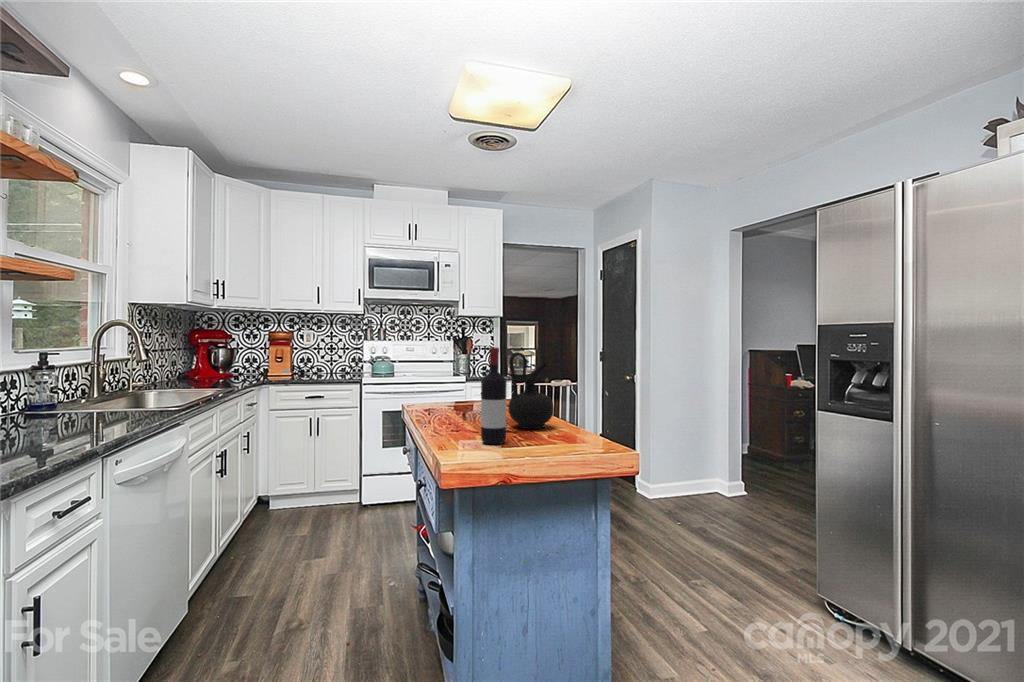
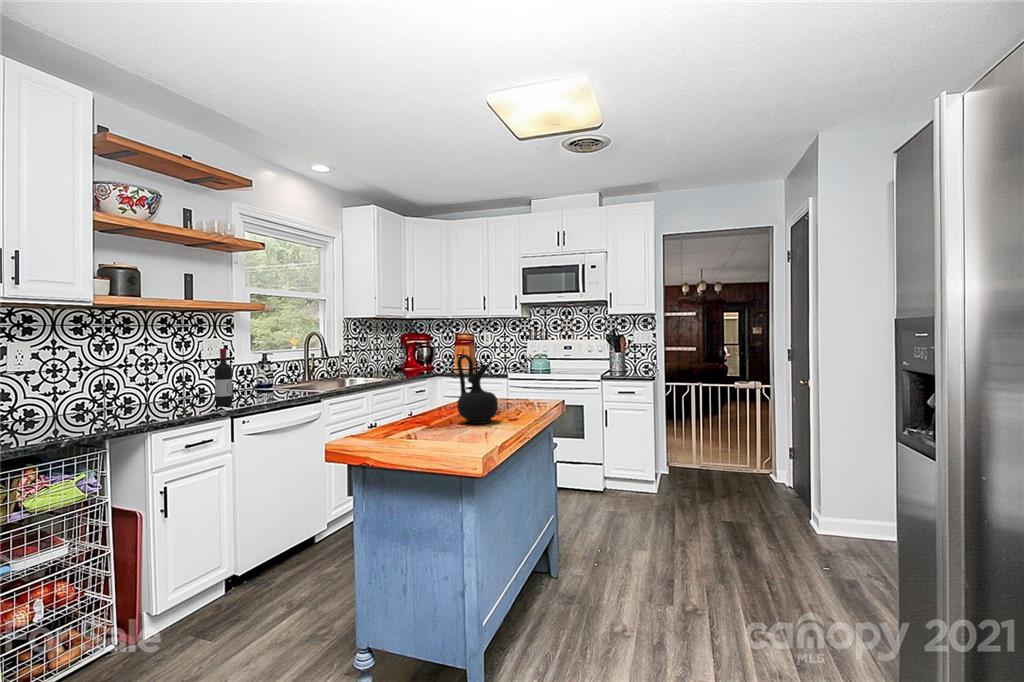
wine bottle: present [481,347,507,444] -> present [215,349,233,406]

